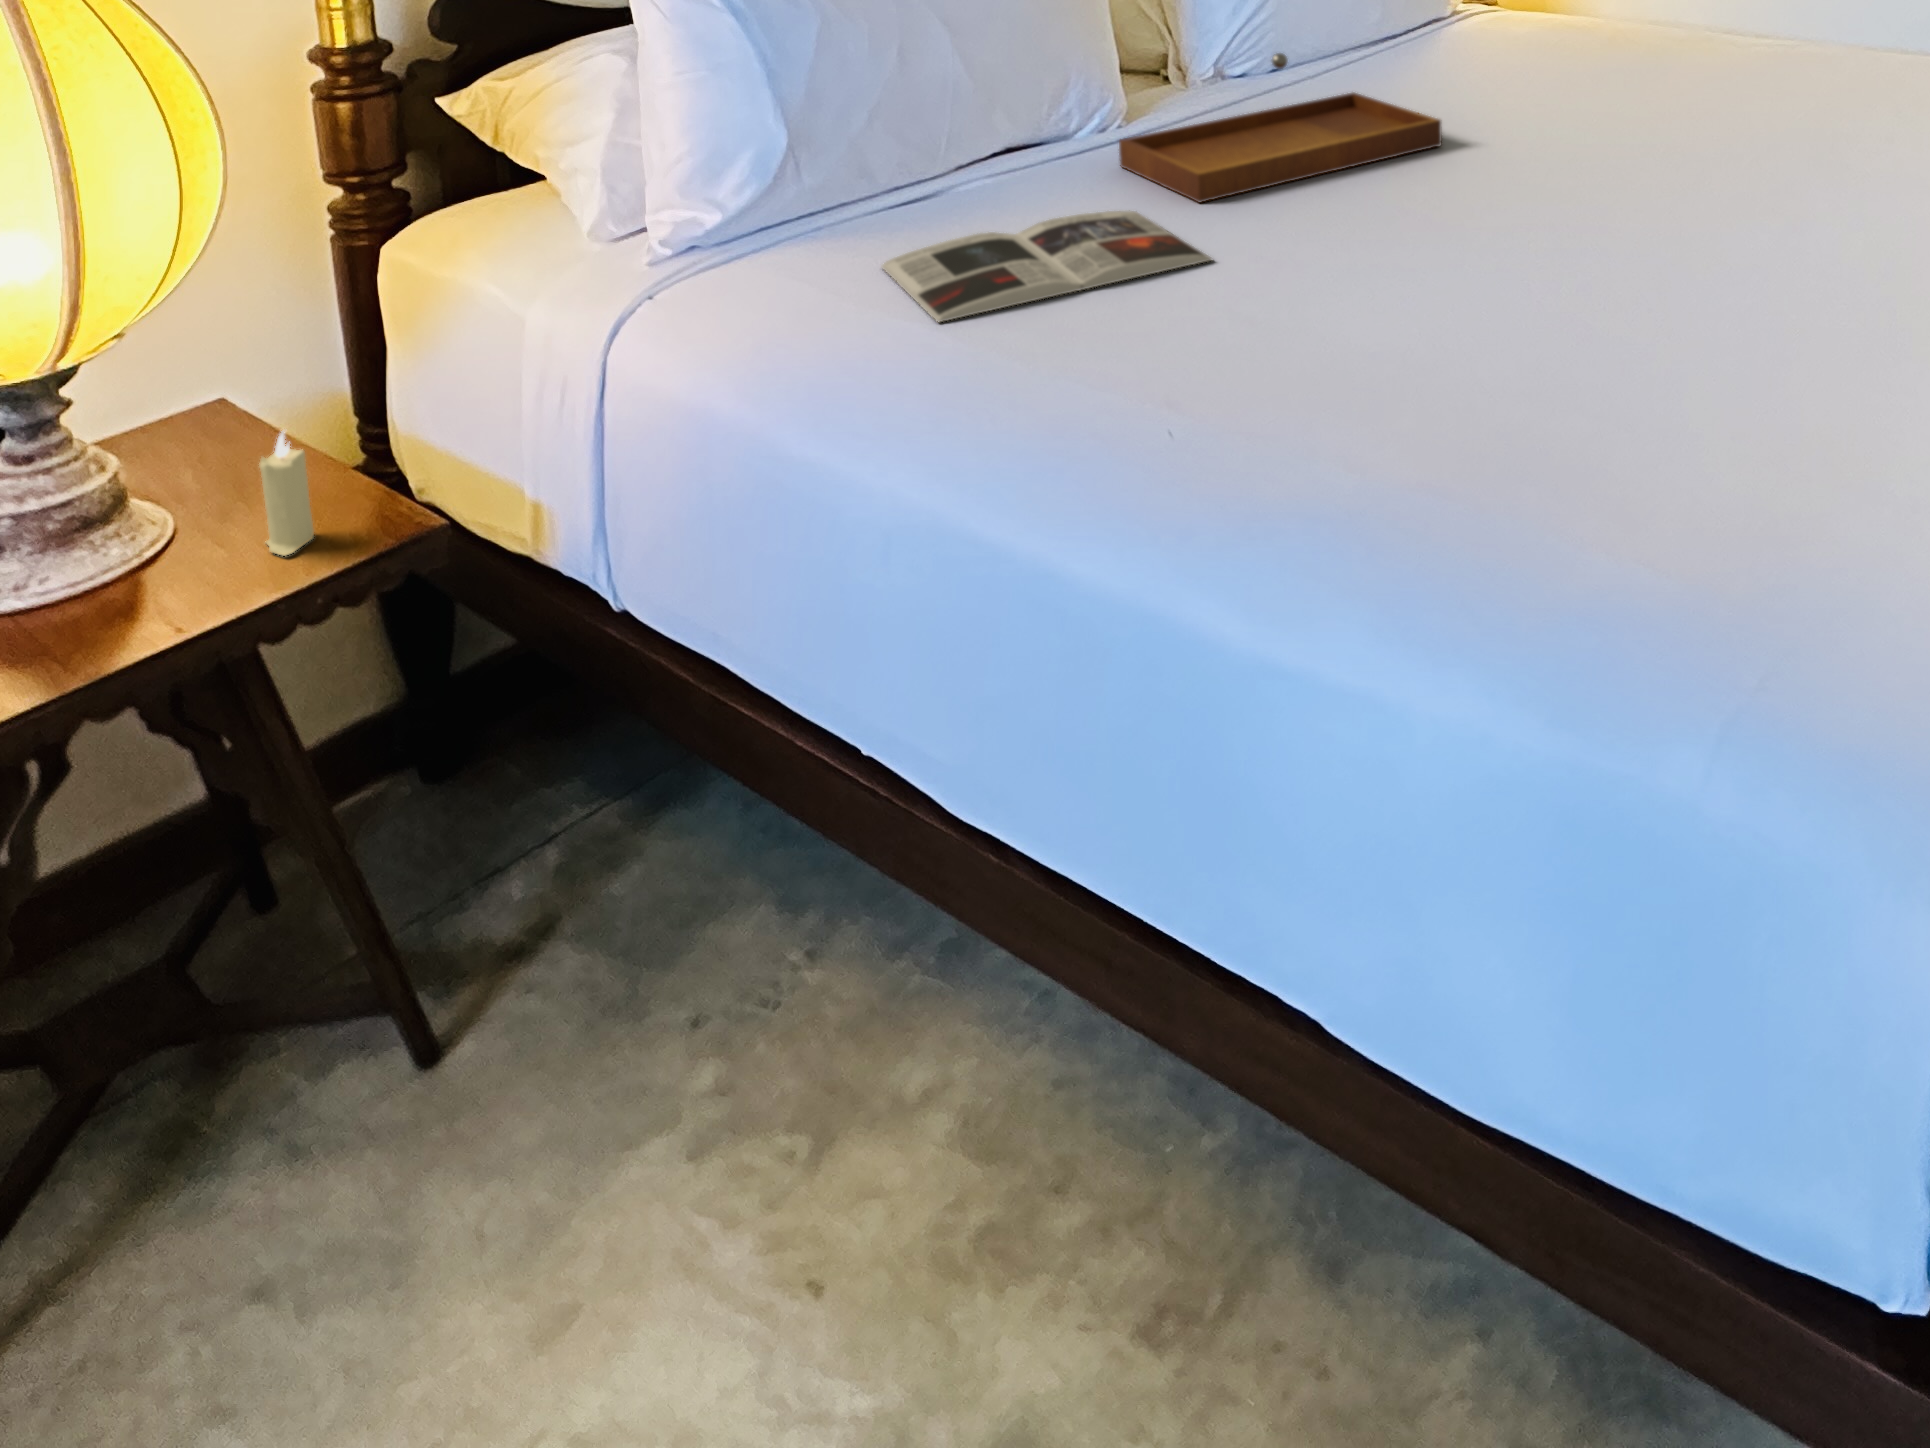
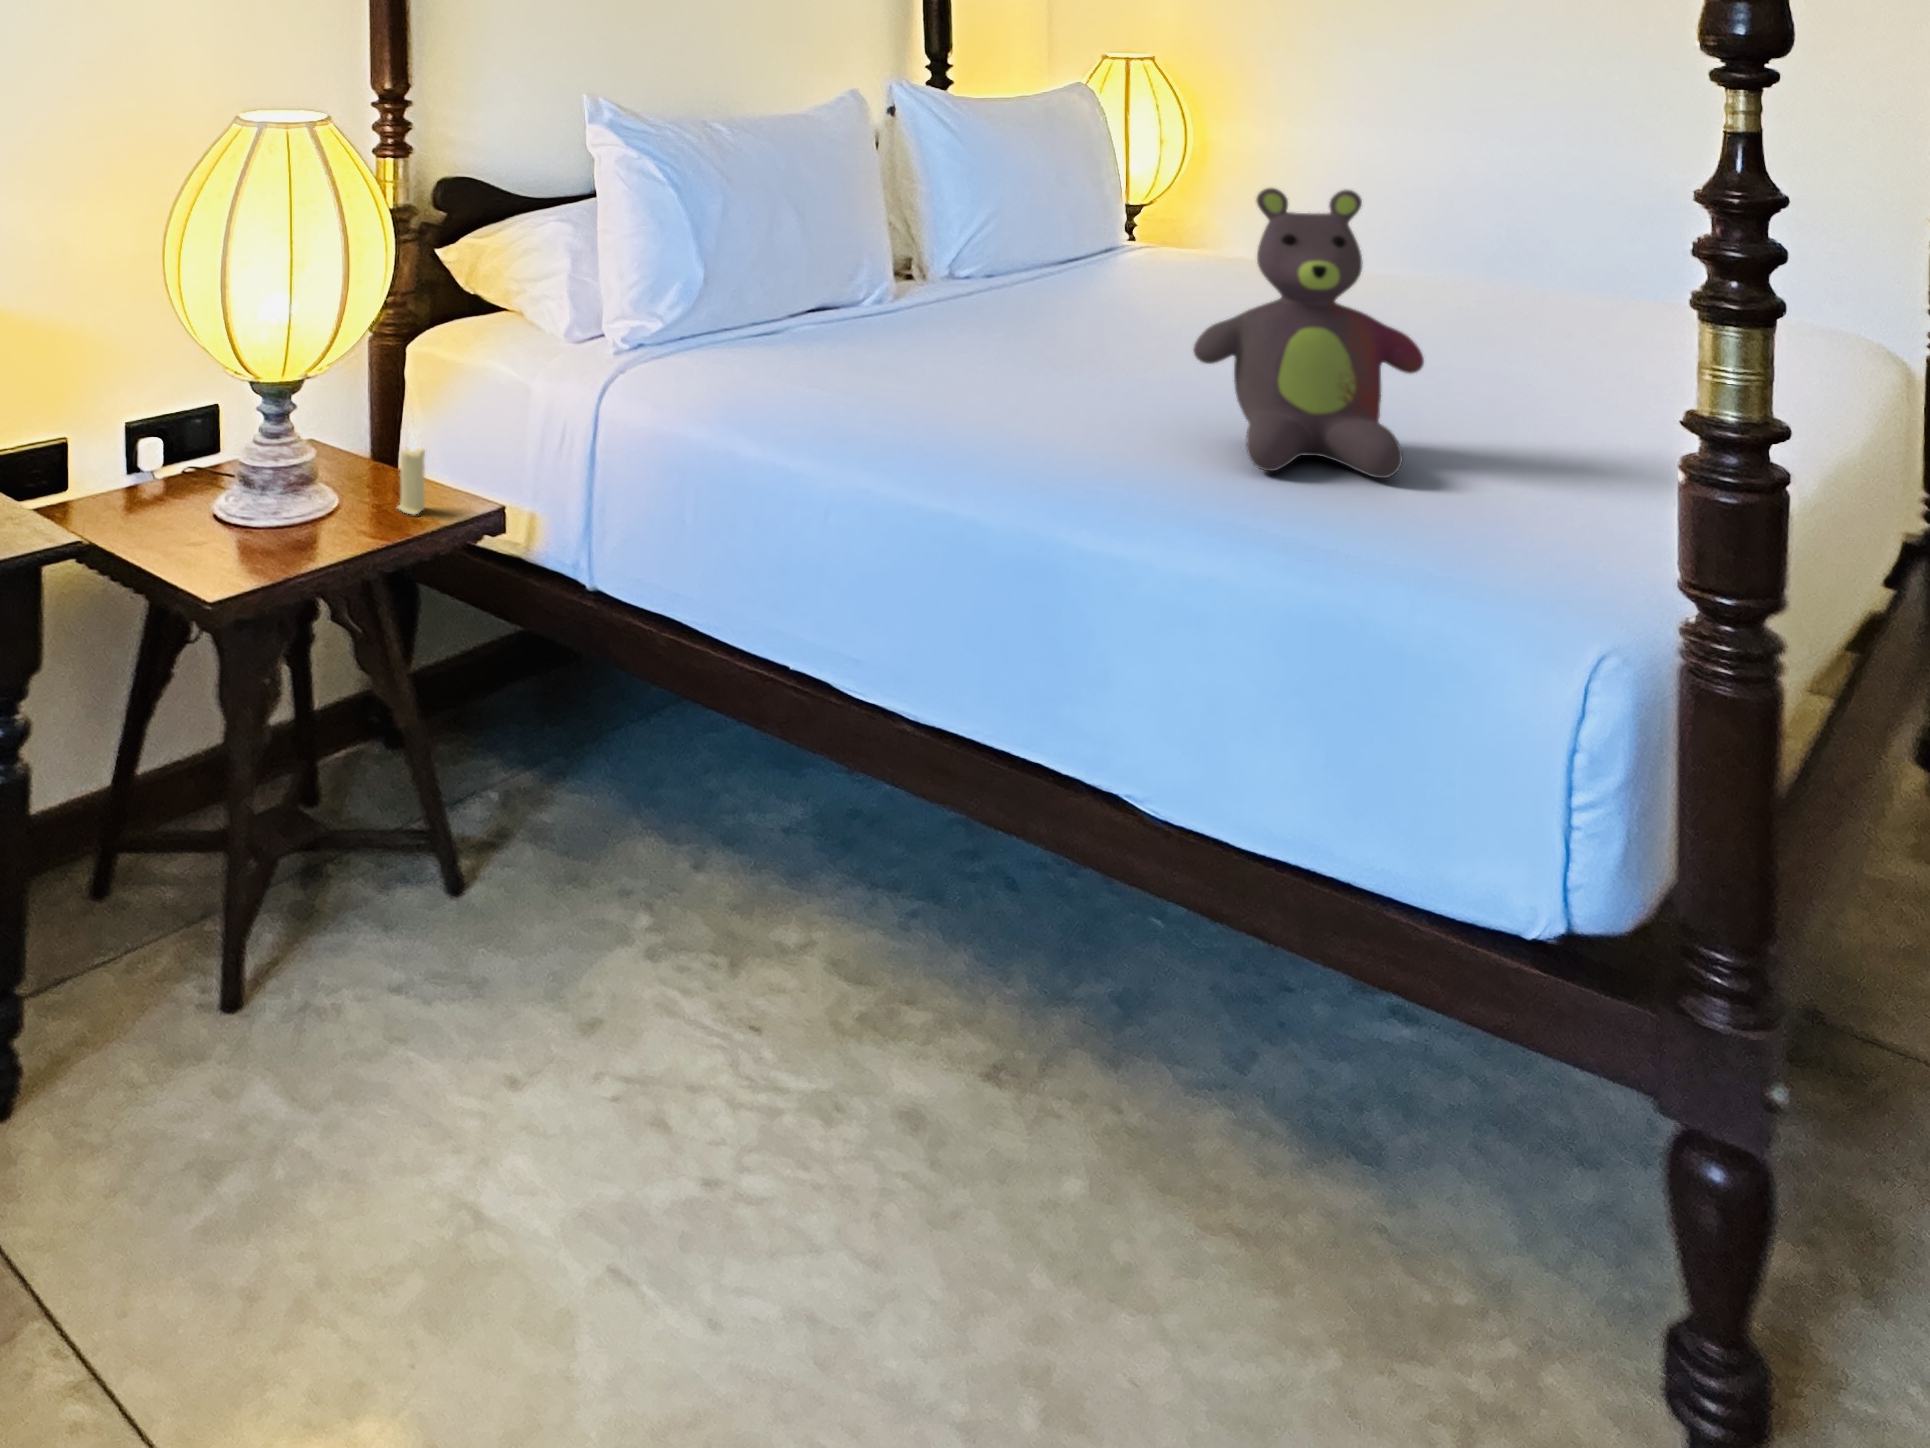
stuffed bear: none [1435,21,1757,466] -> present [1193,188,1424,478]
tray: present [1119,53,1442,202] -> none [901,252,1146,350]
magazine: present [882,210,1212,323] -> none [765,348,1001,396]

